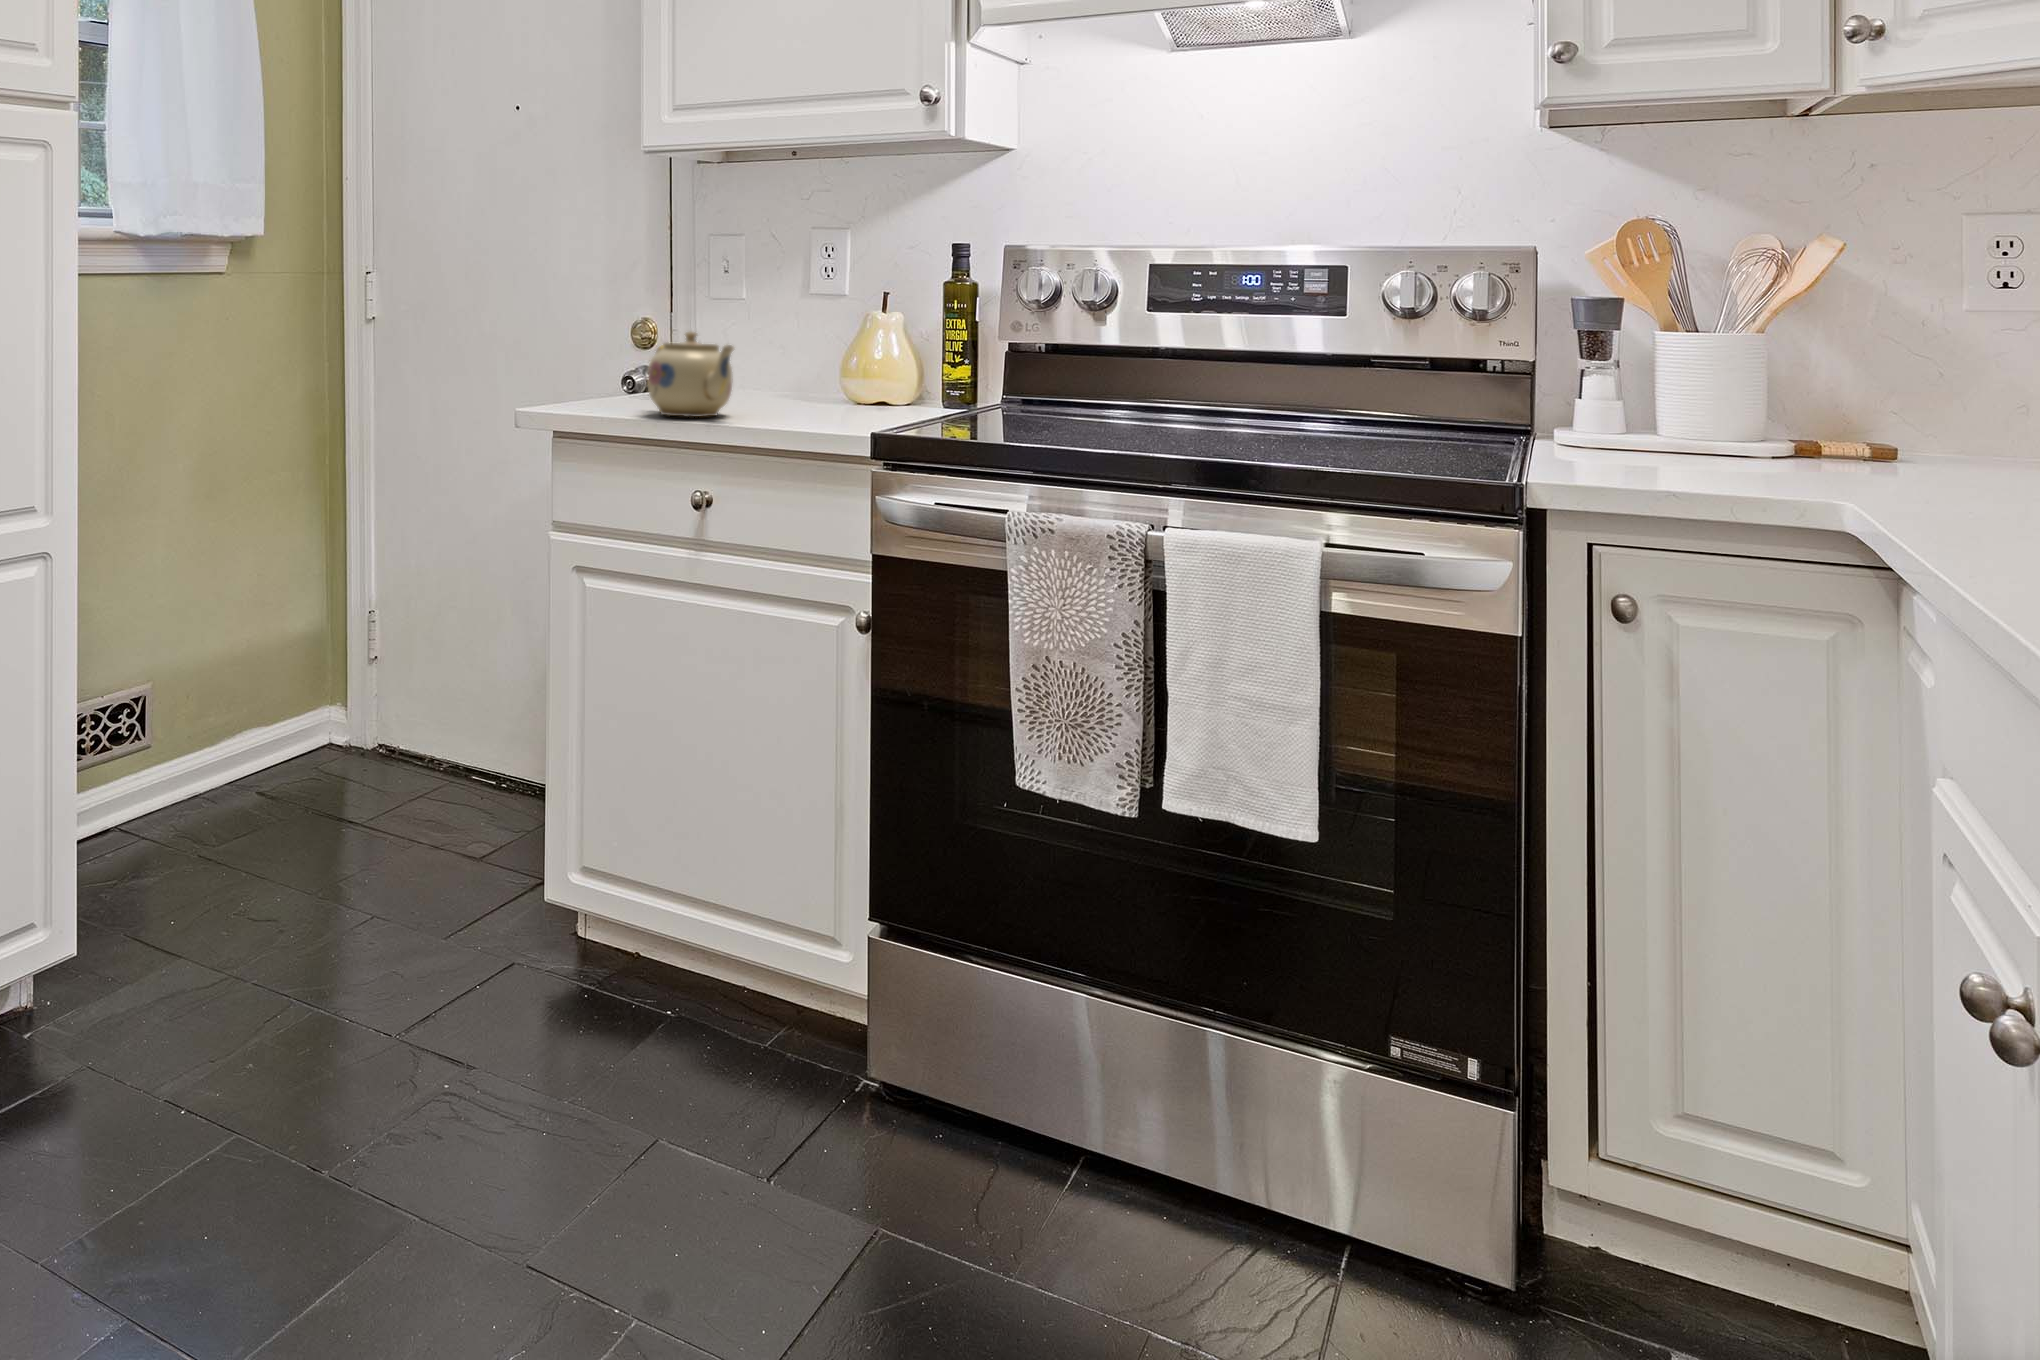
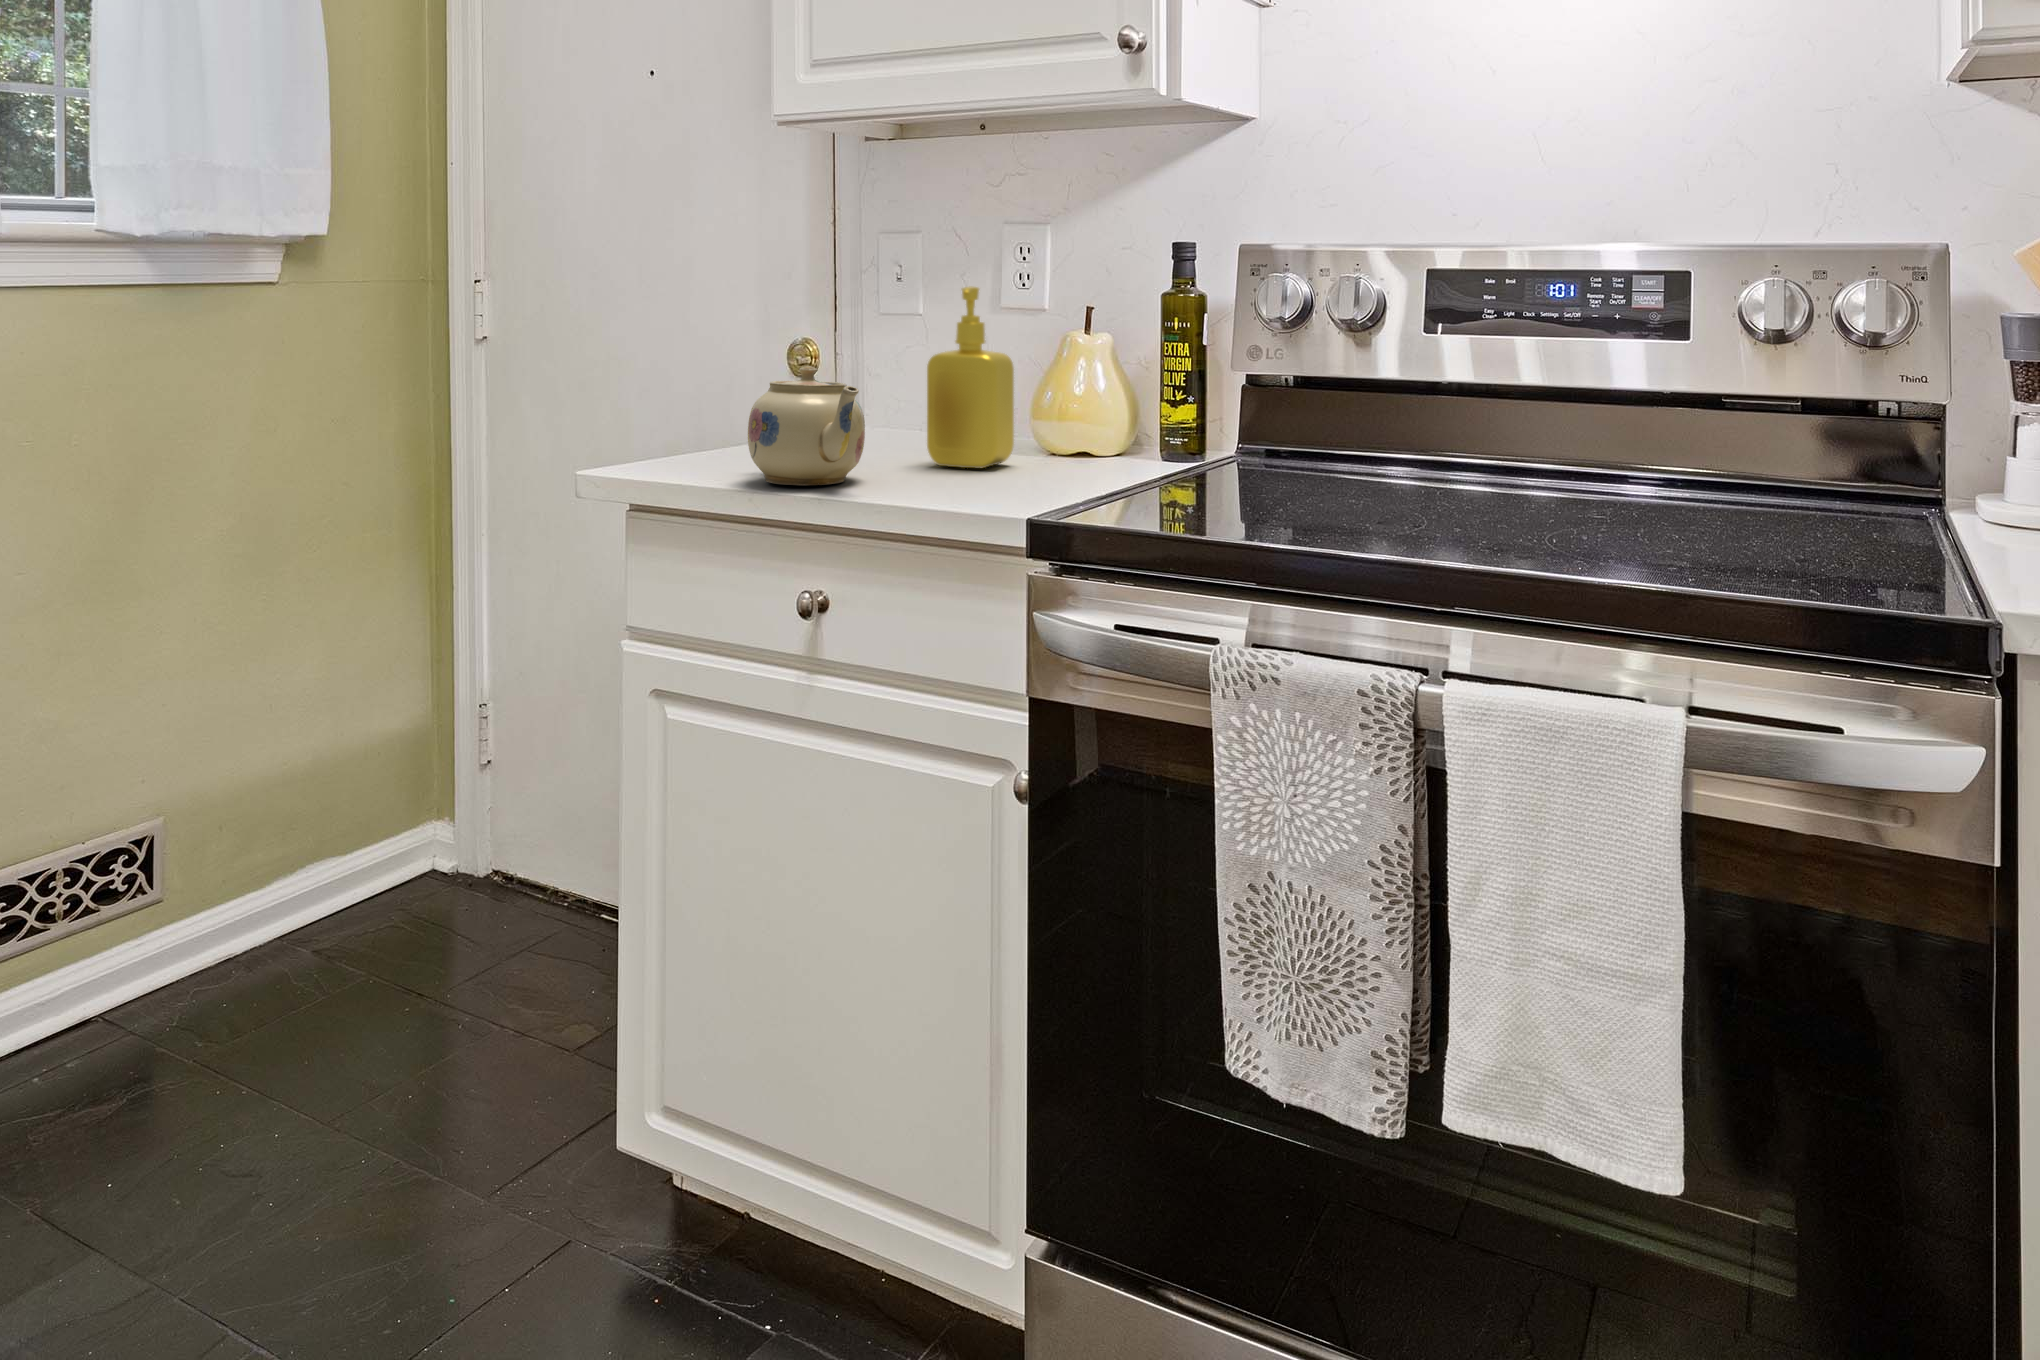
soap dispenser: none [771,275,836,409] -> present [927,286,1014,468]

